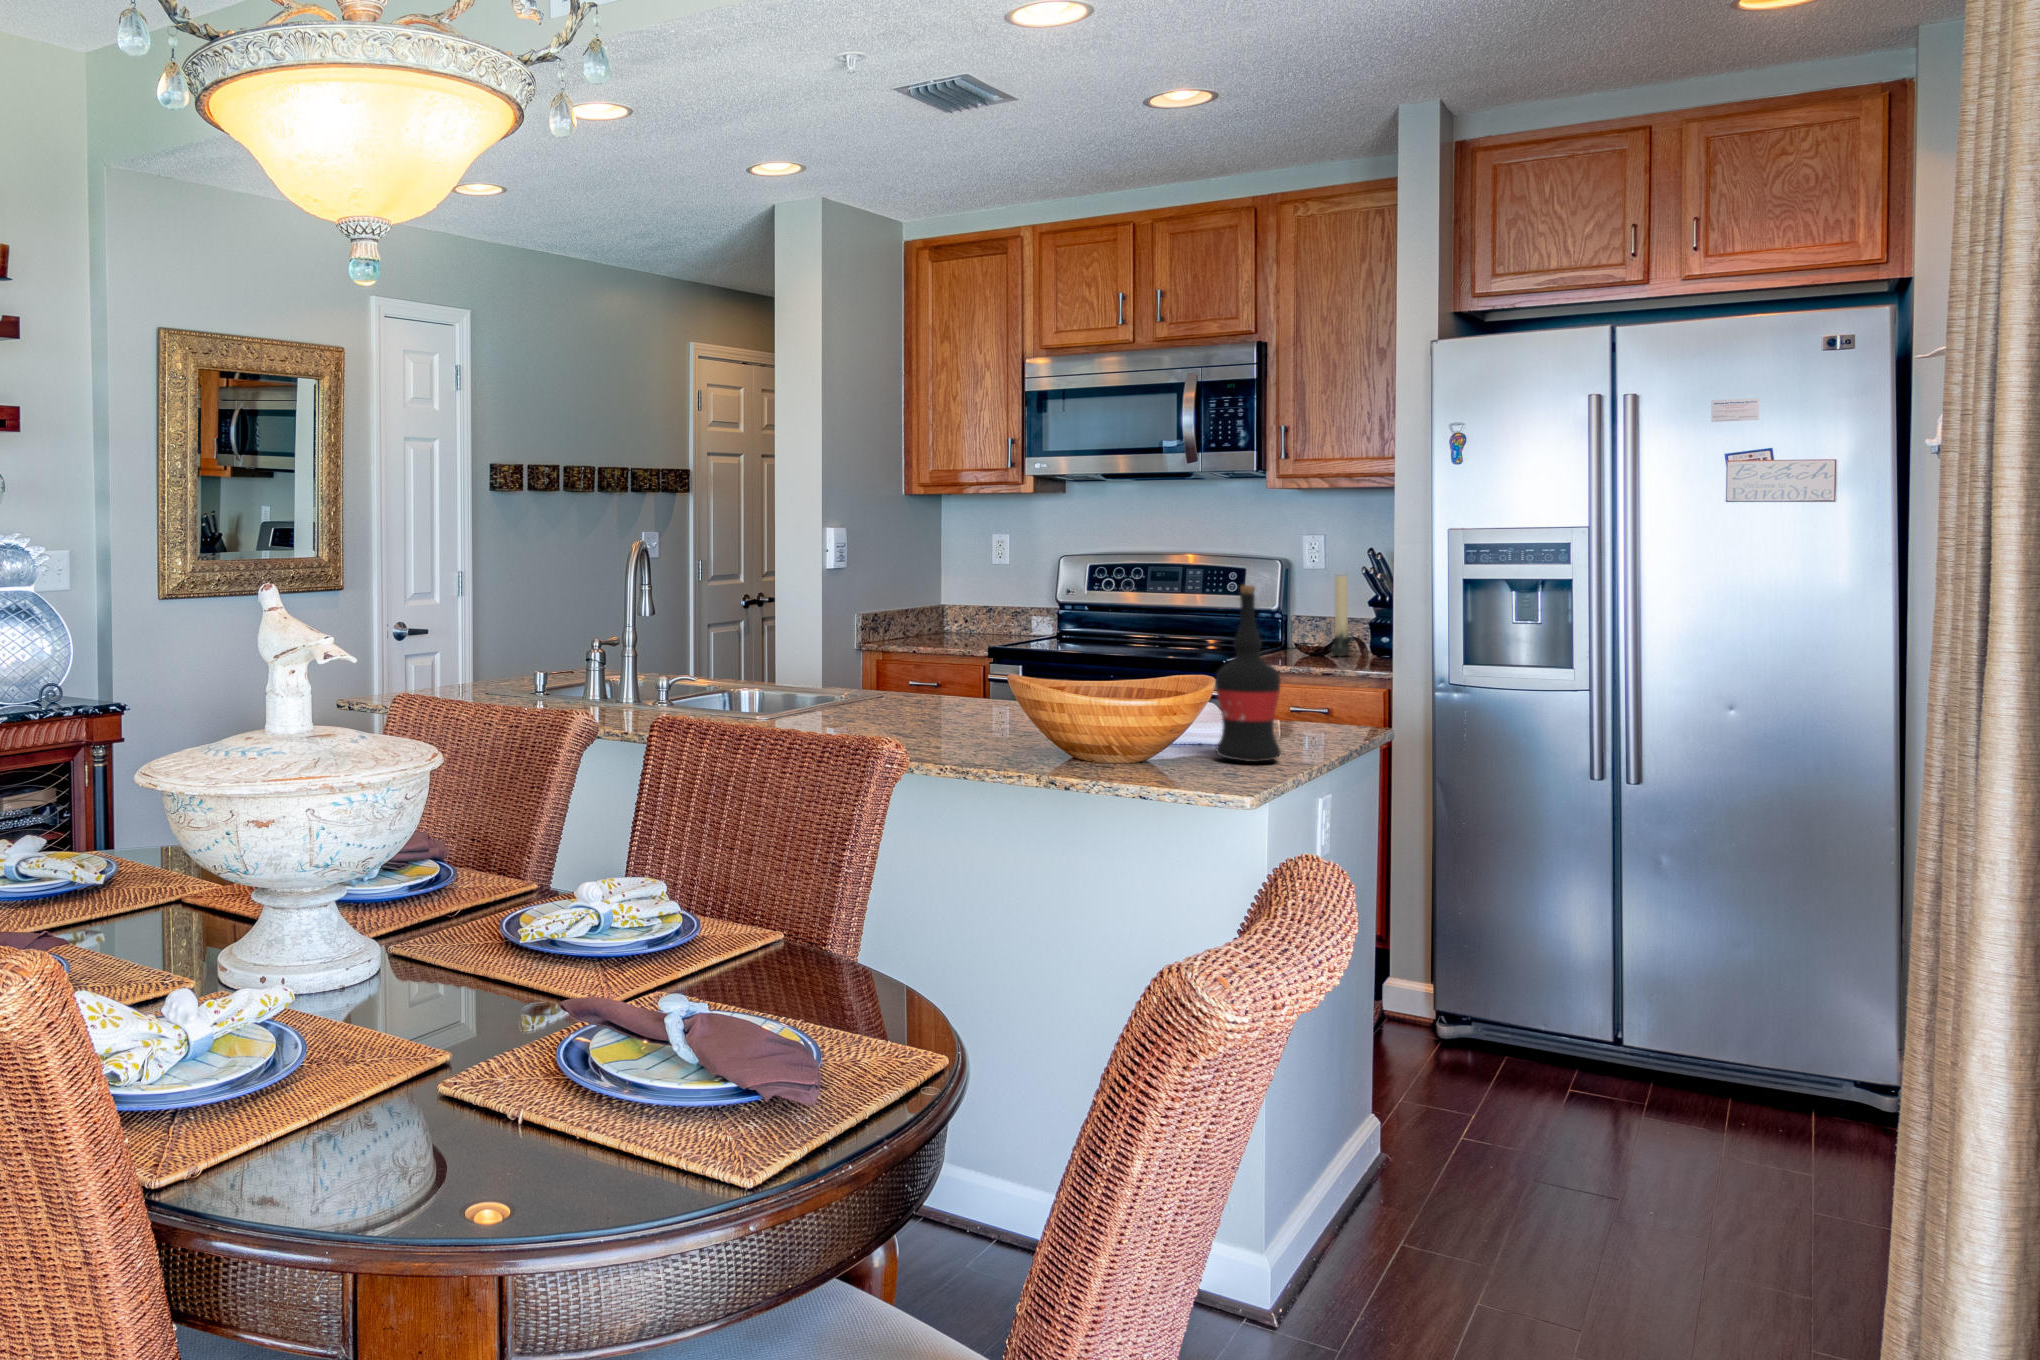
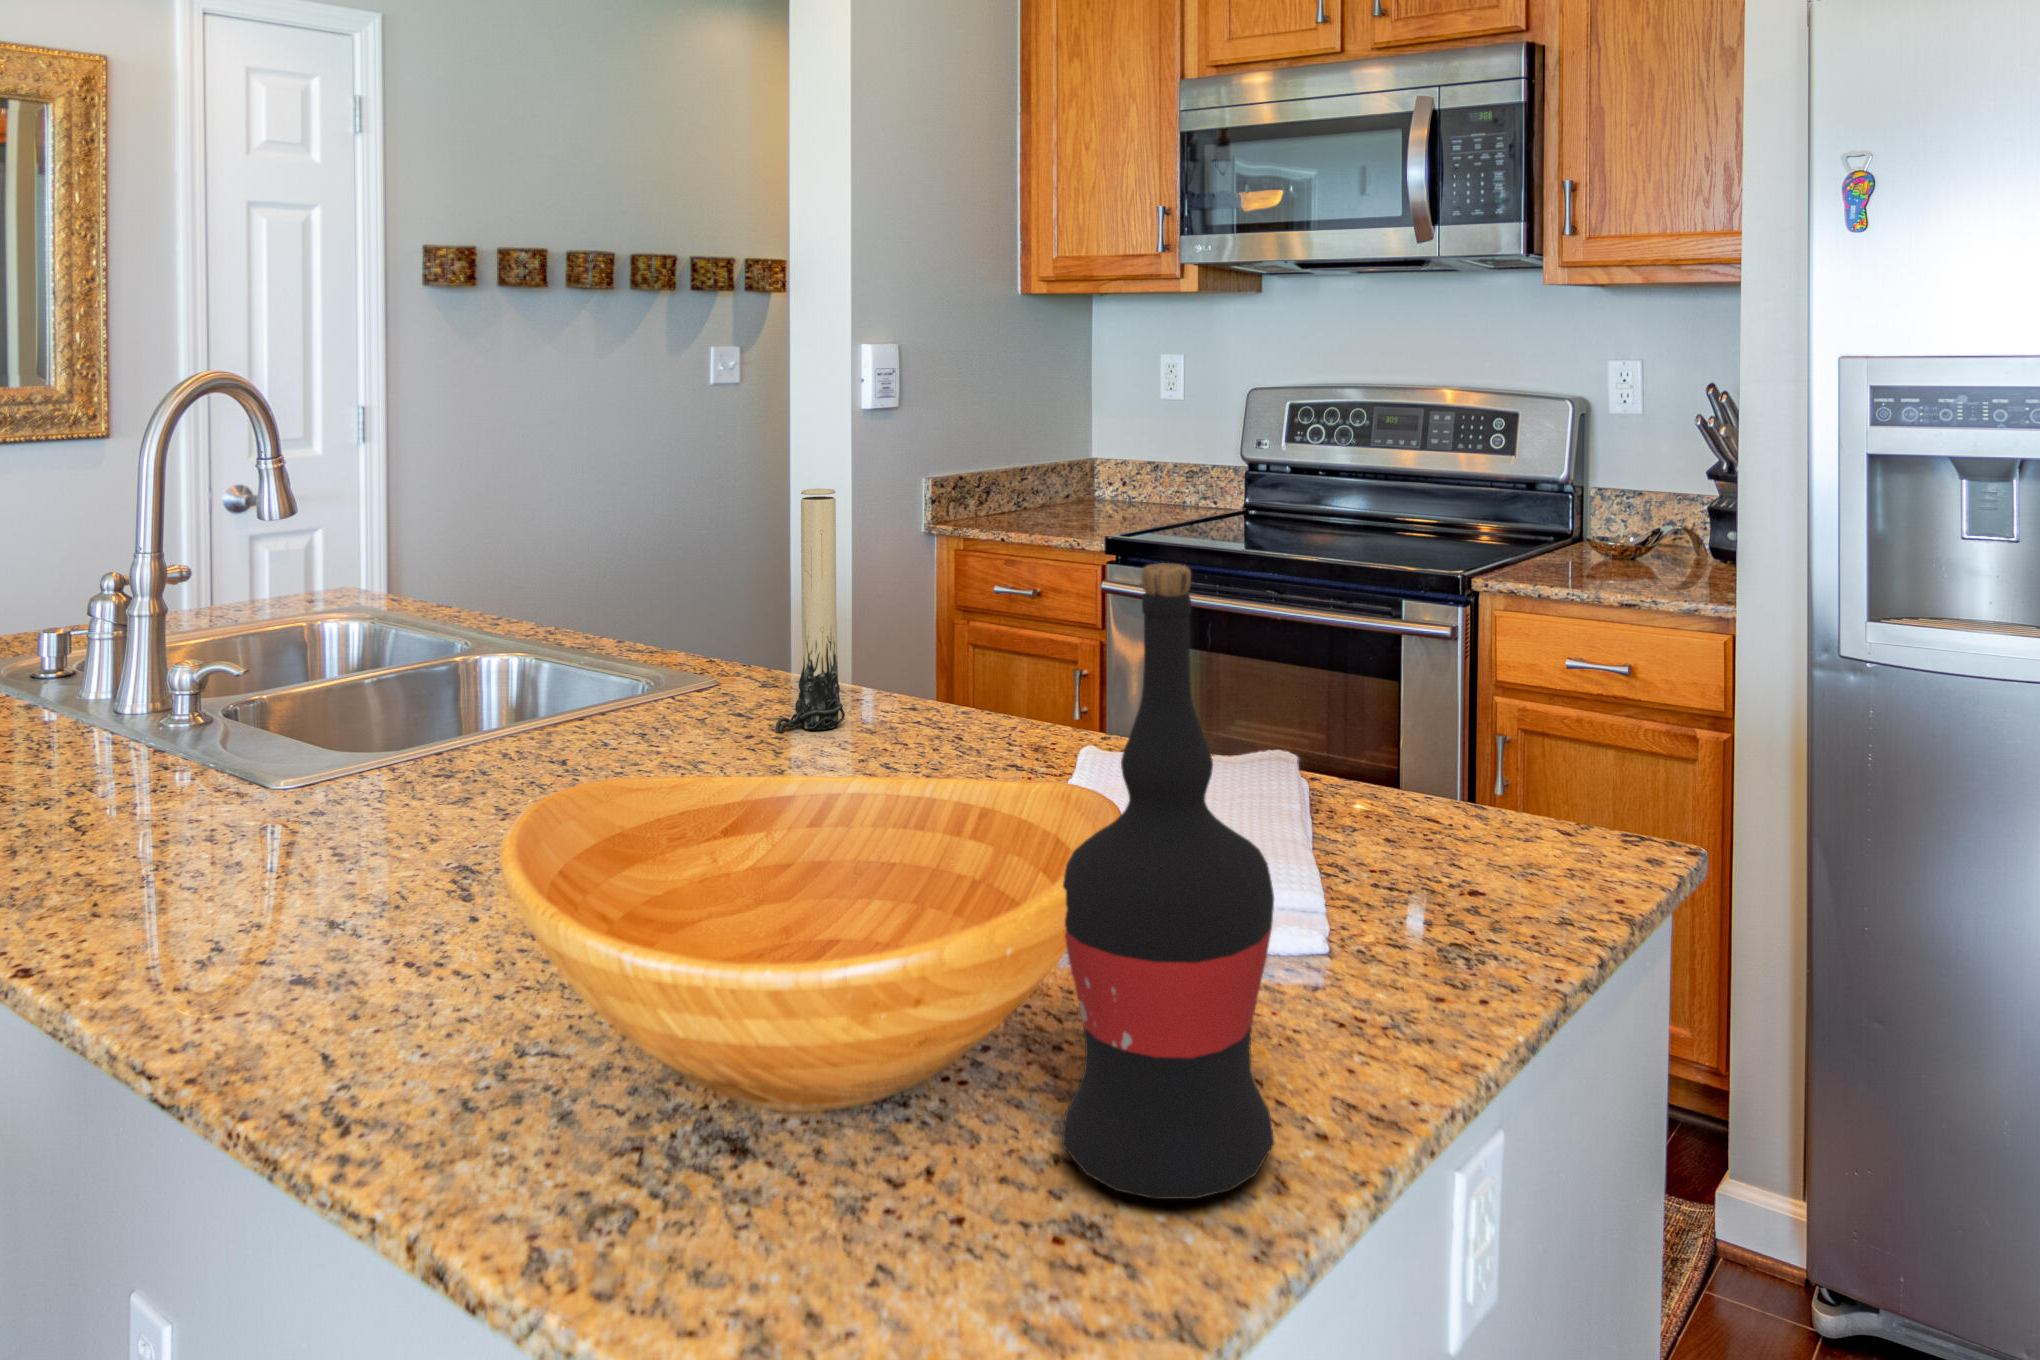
candle: present [1331,576,1350,656] -> present [775,489,845,732]

